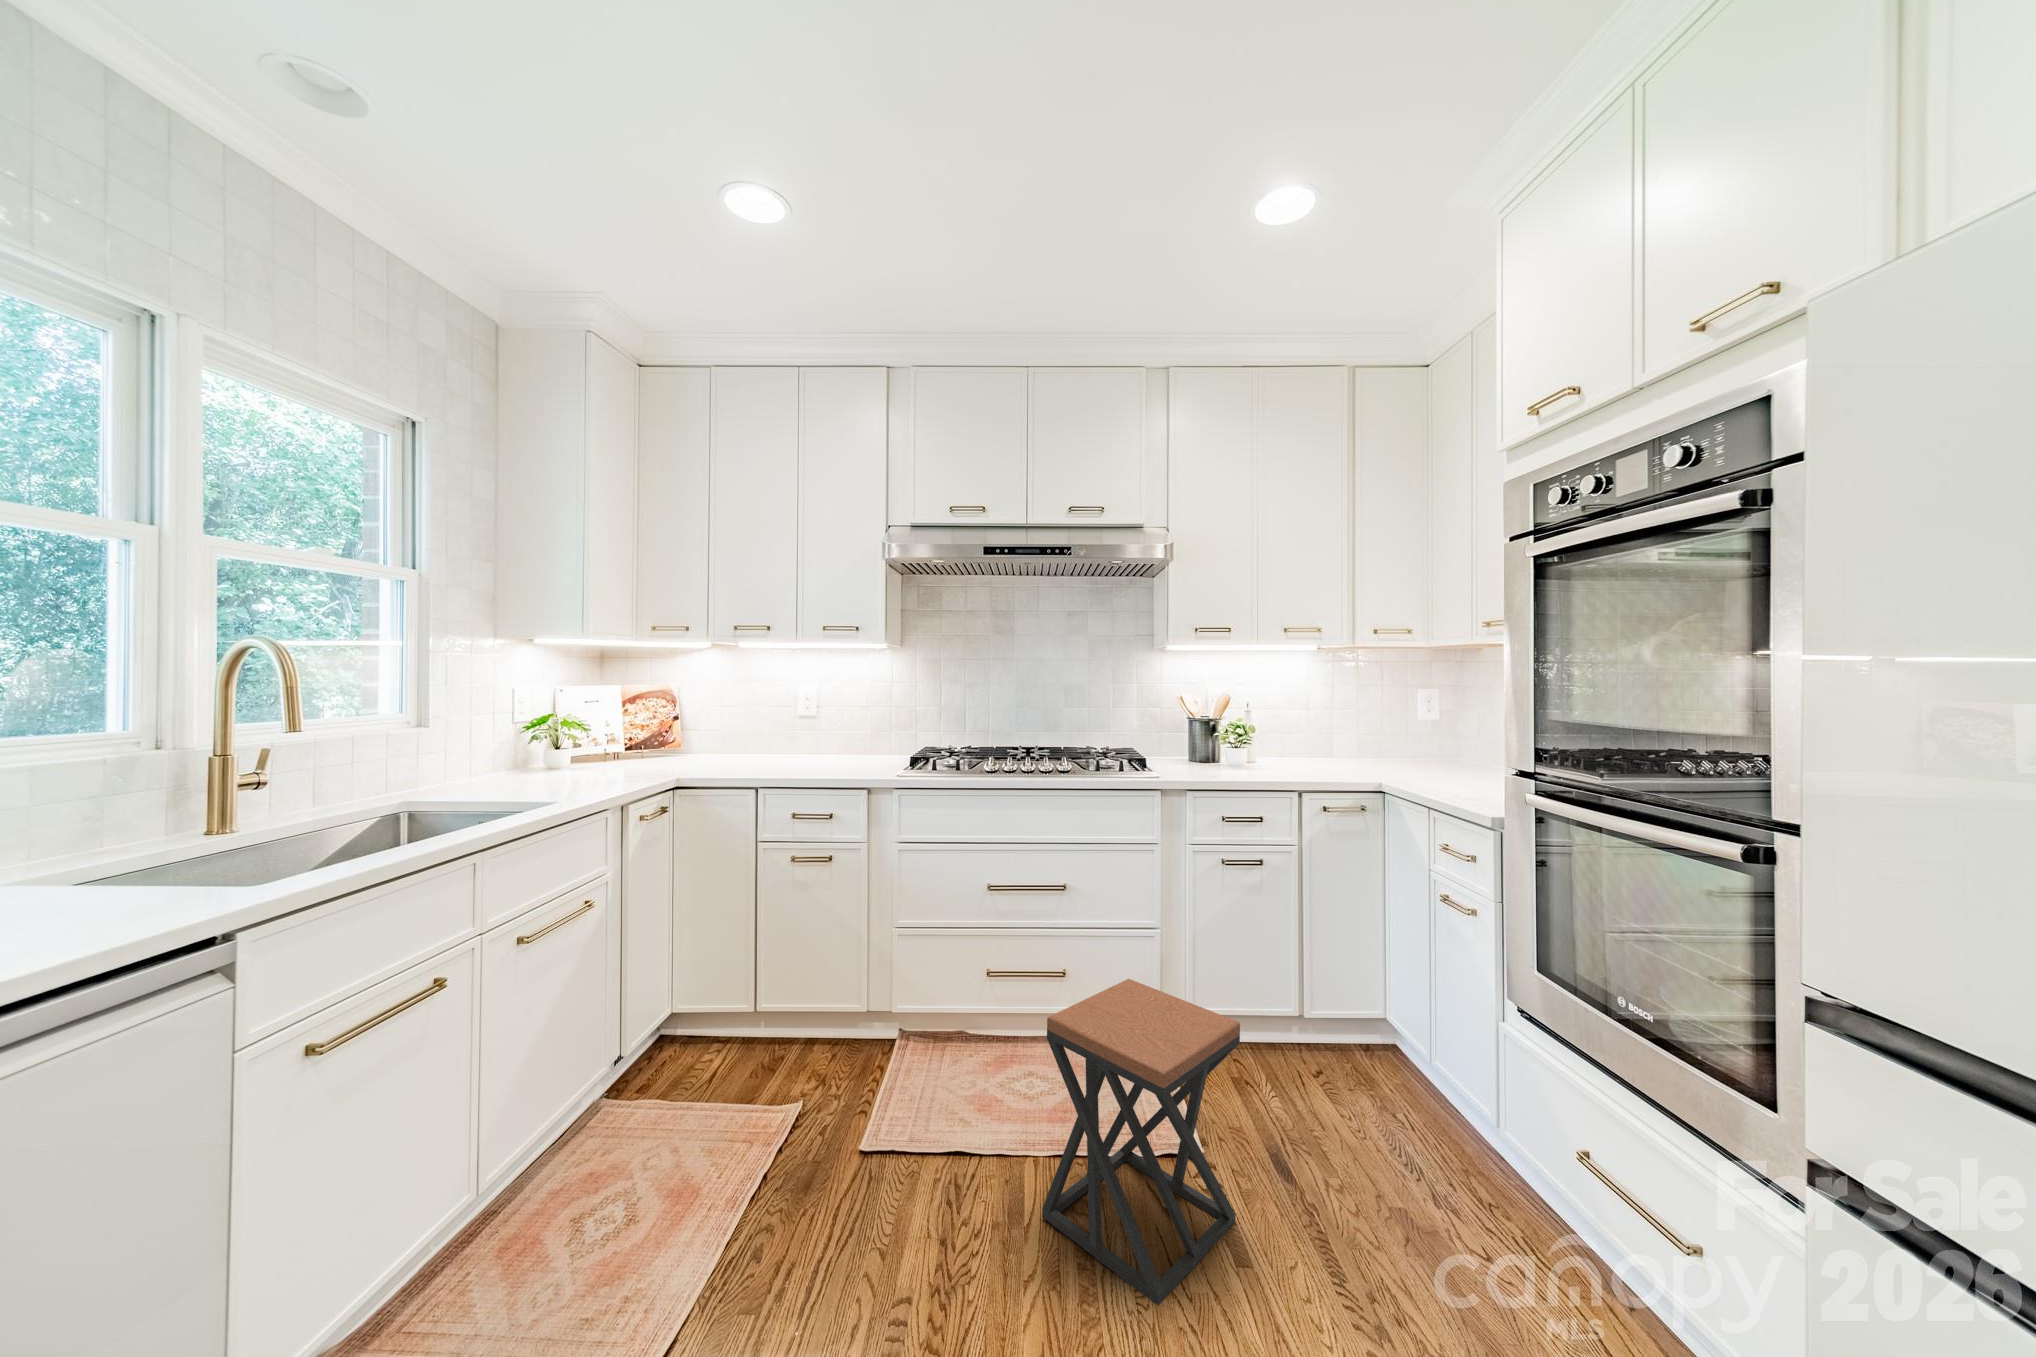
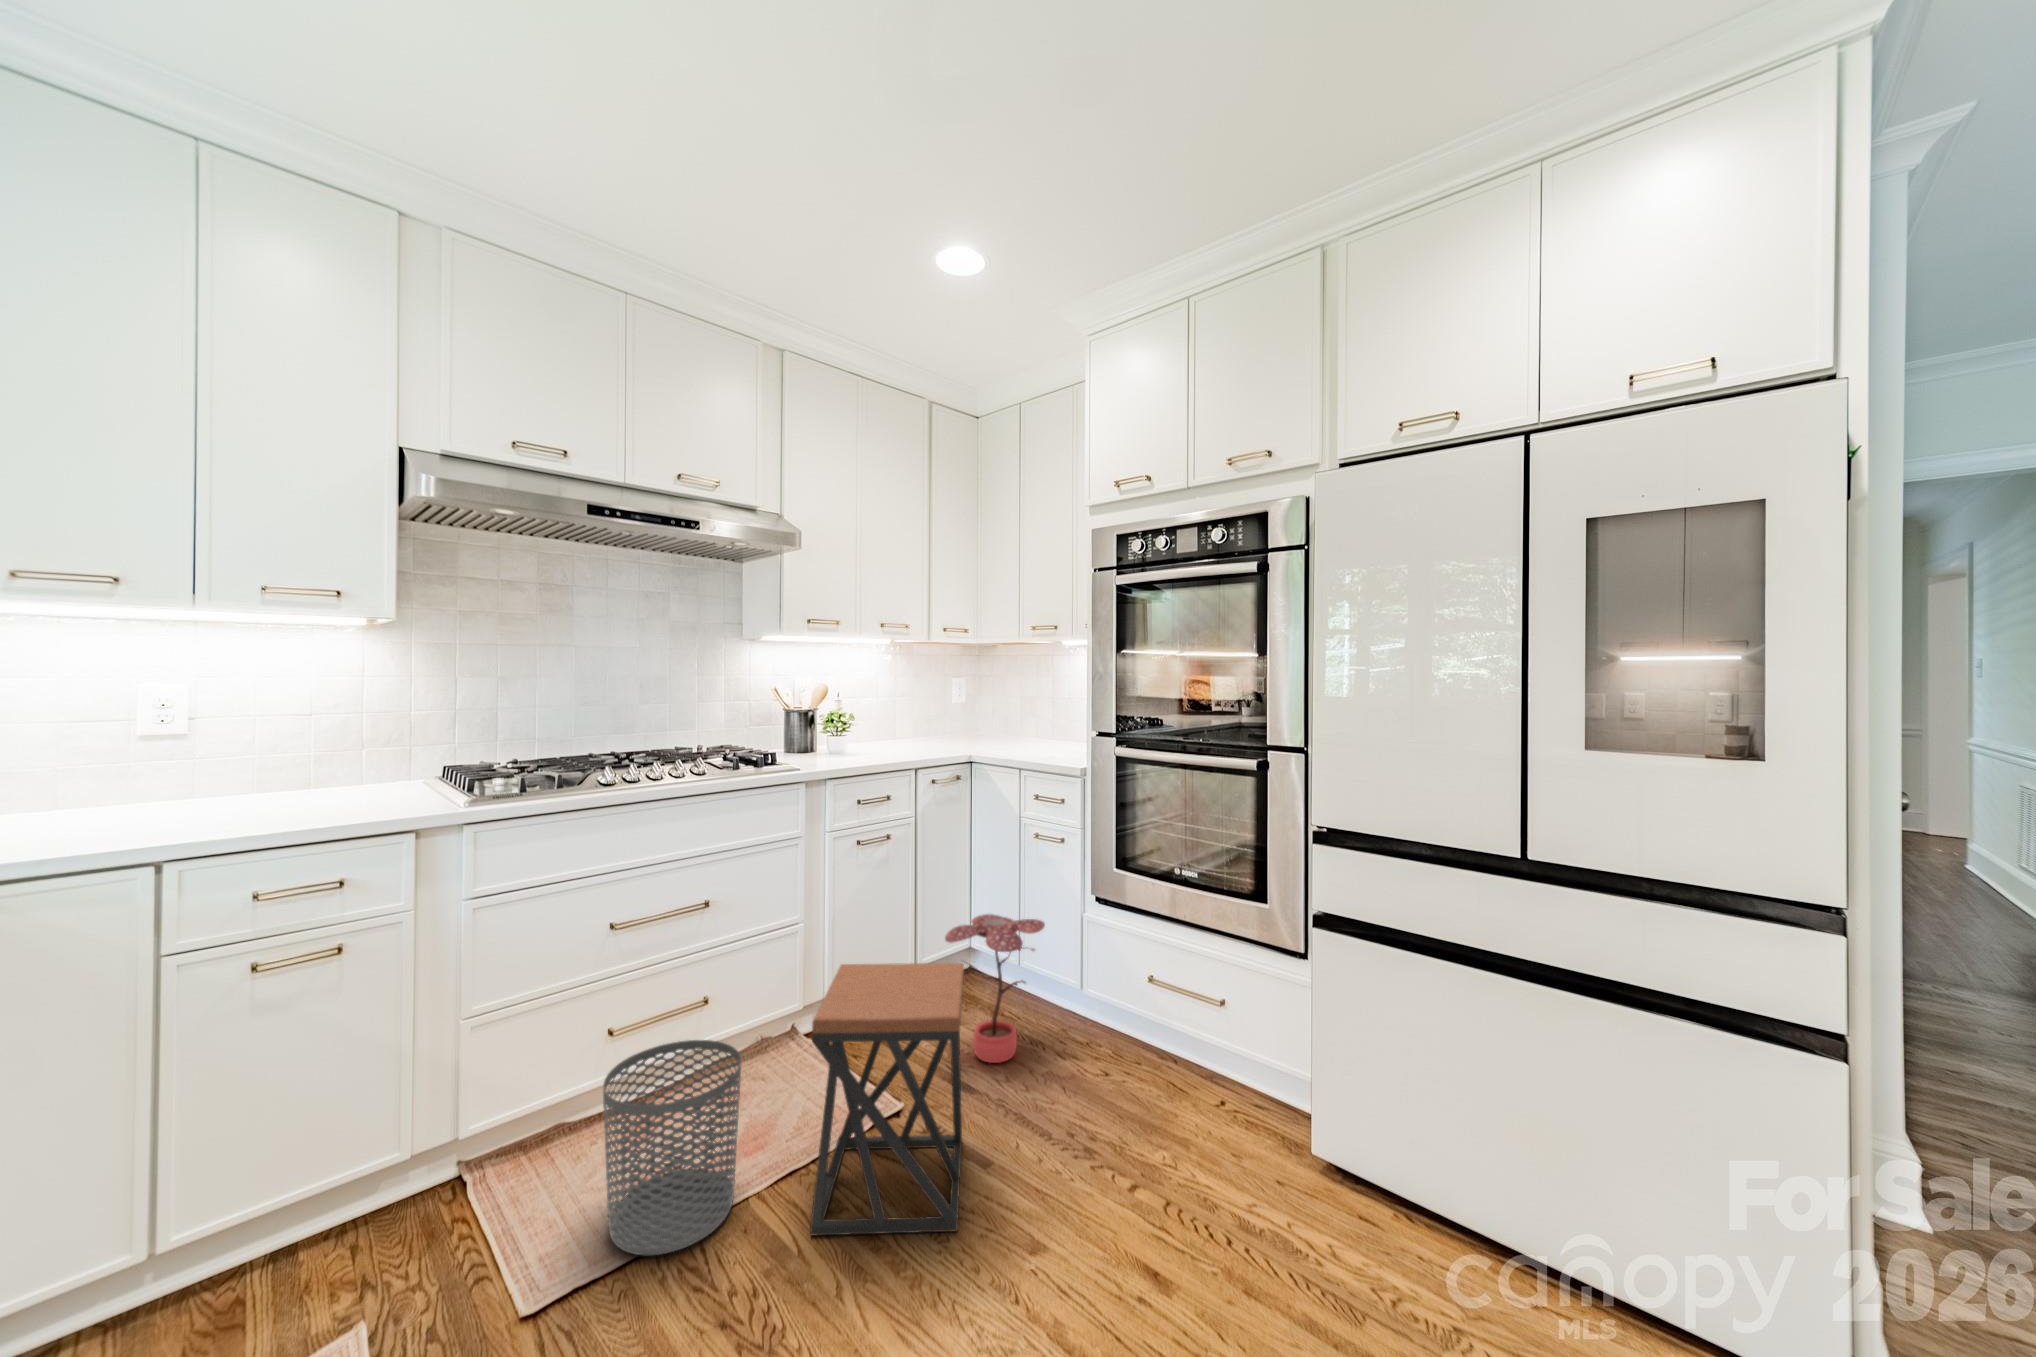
potted plant: none [1284,982,1422,1167] -> present [945,914,1045,1063]
waste bin: none [926,994,1029,1167] -> present [603,1040,741,1256]

